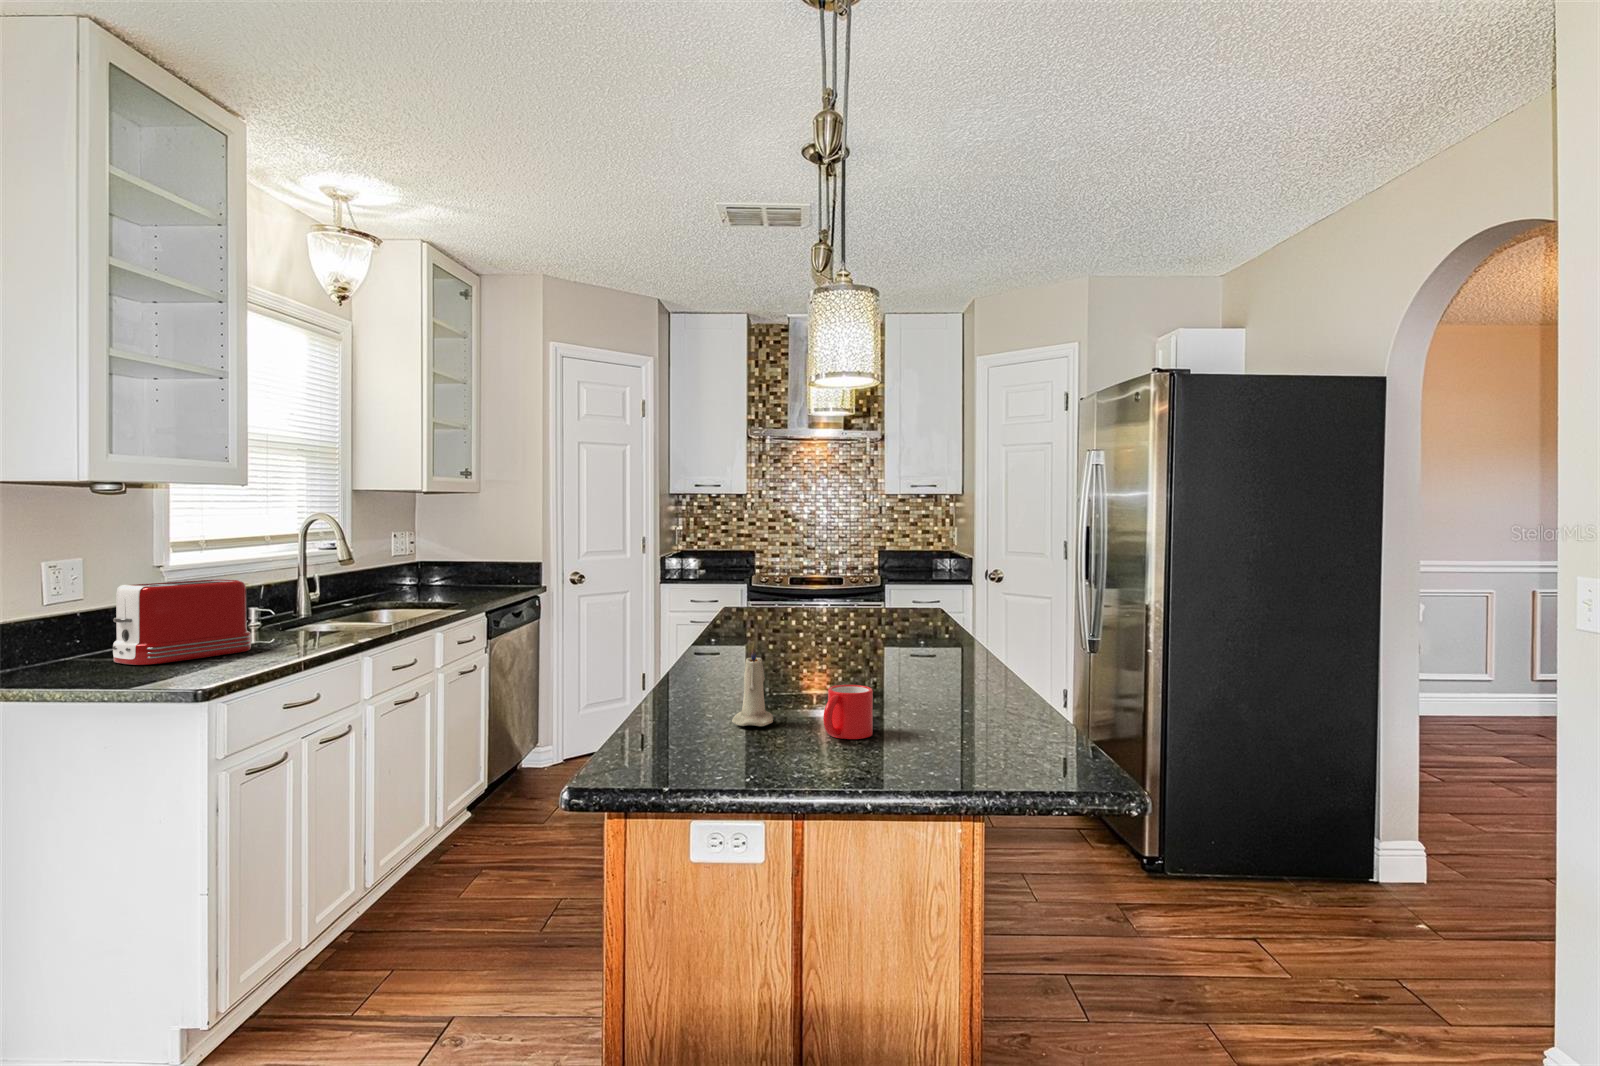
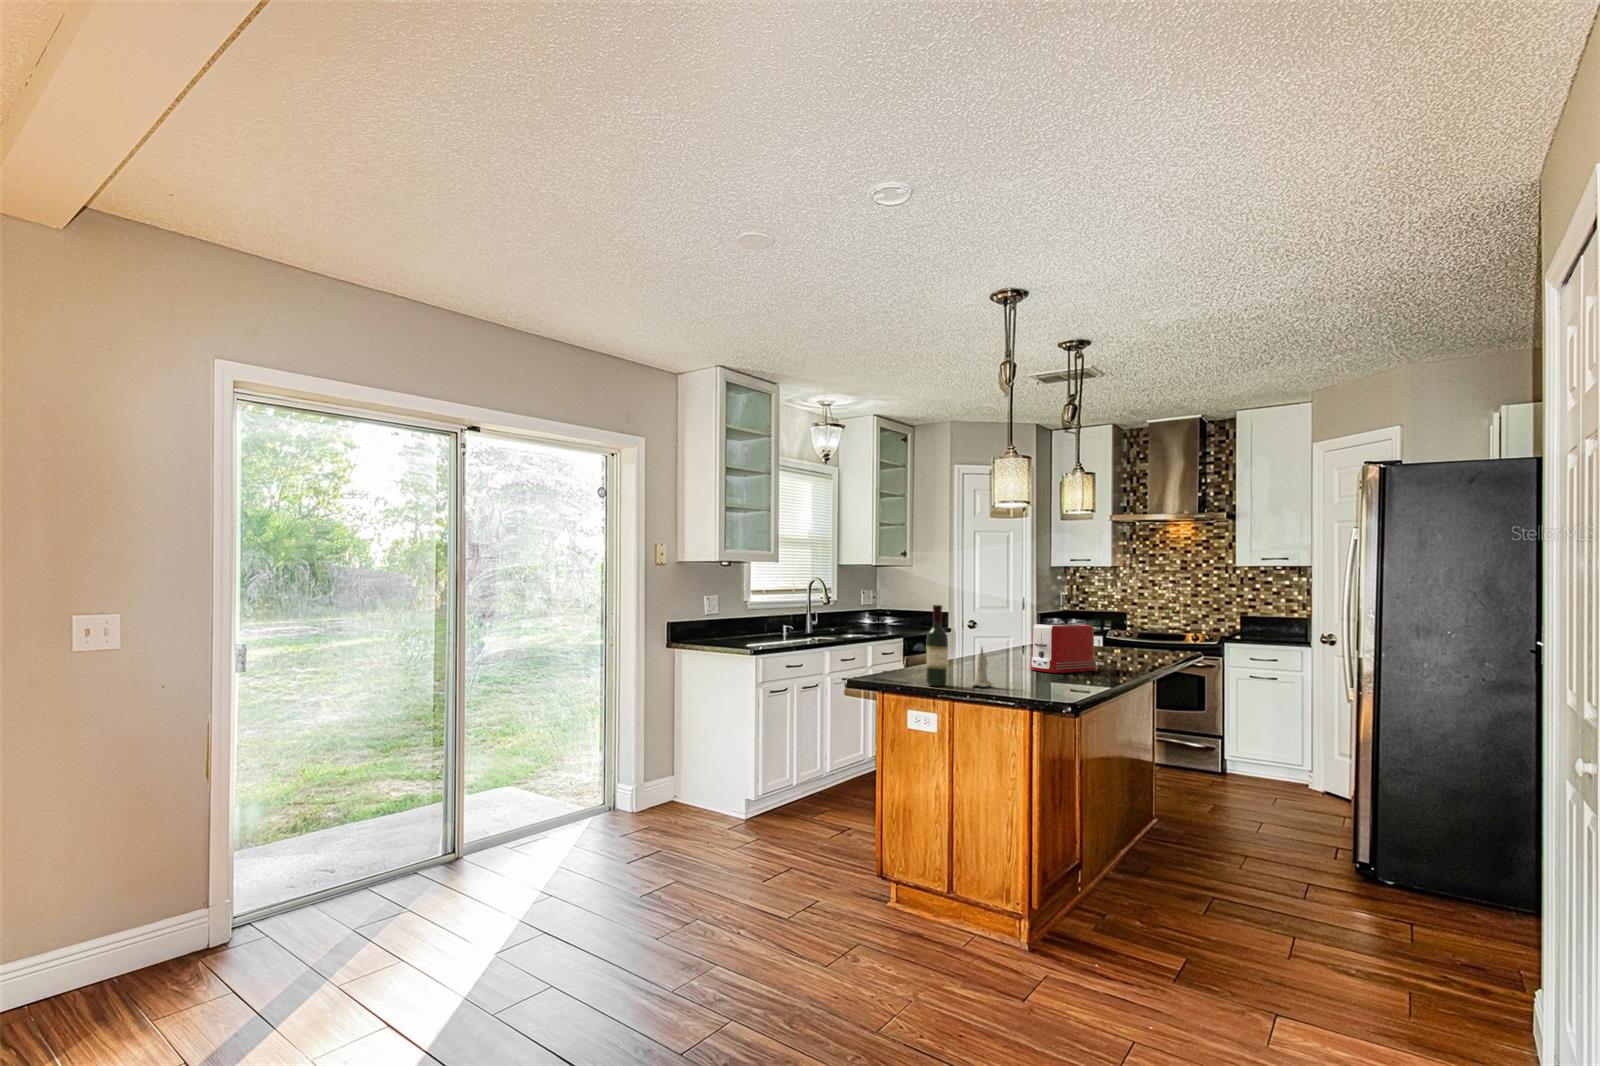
wine bottle: none [645,564,690,739] -> present [926,605,948,686]
toaster: present [113,579,251,665] -> present [1030,624,1097,673]
mug: present [823,685,873,739] -> none [1003,670,1034,695]

